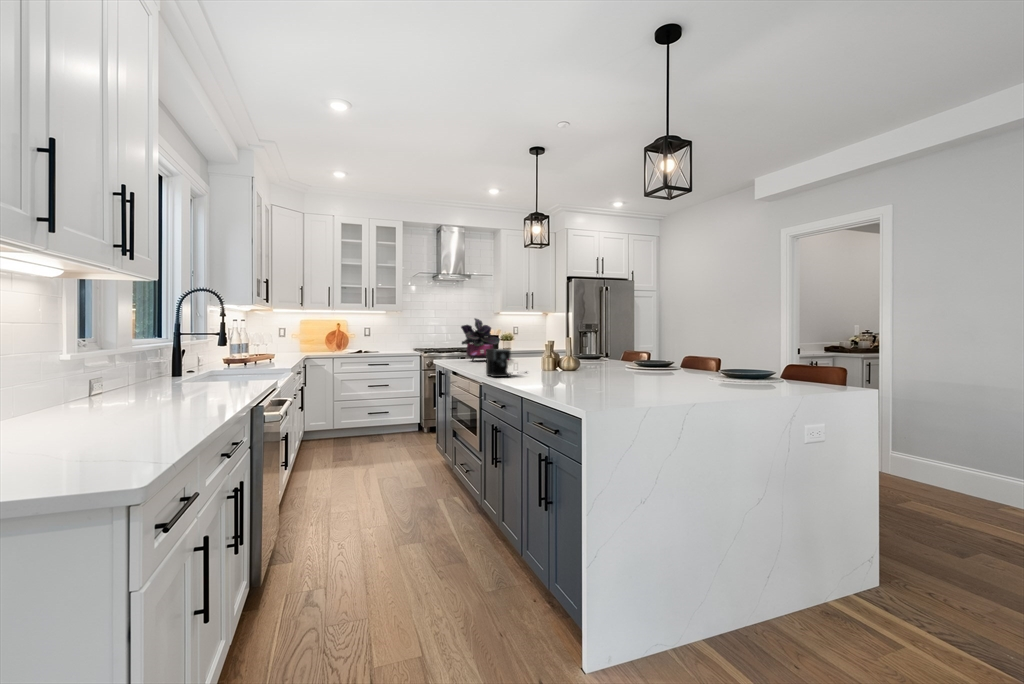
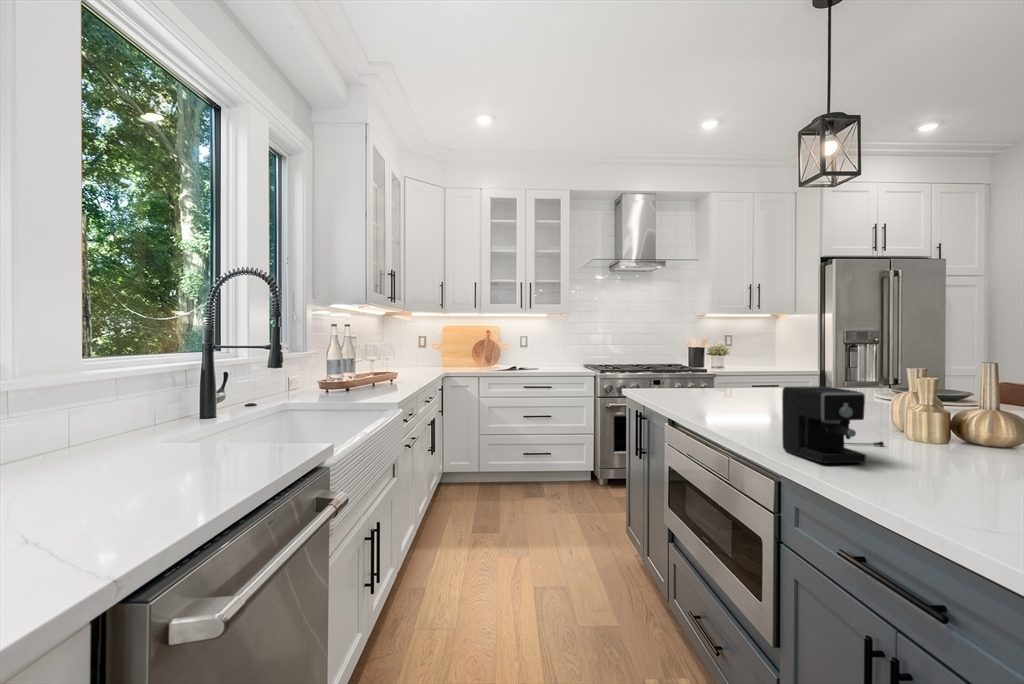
potted plant: present [461,318,500,360] -> none [674,319,747,395]

